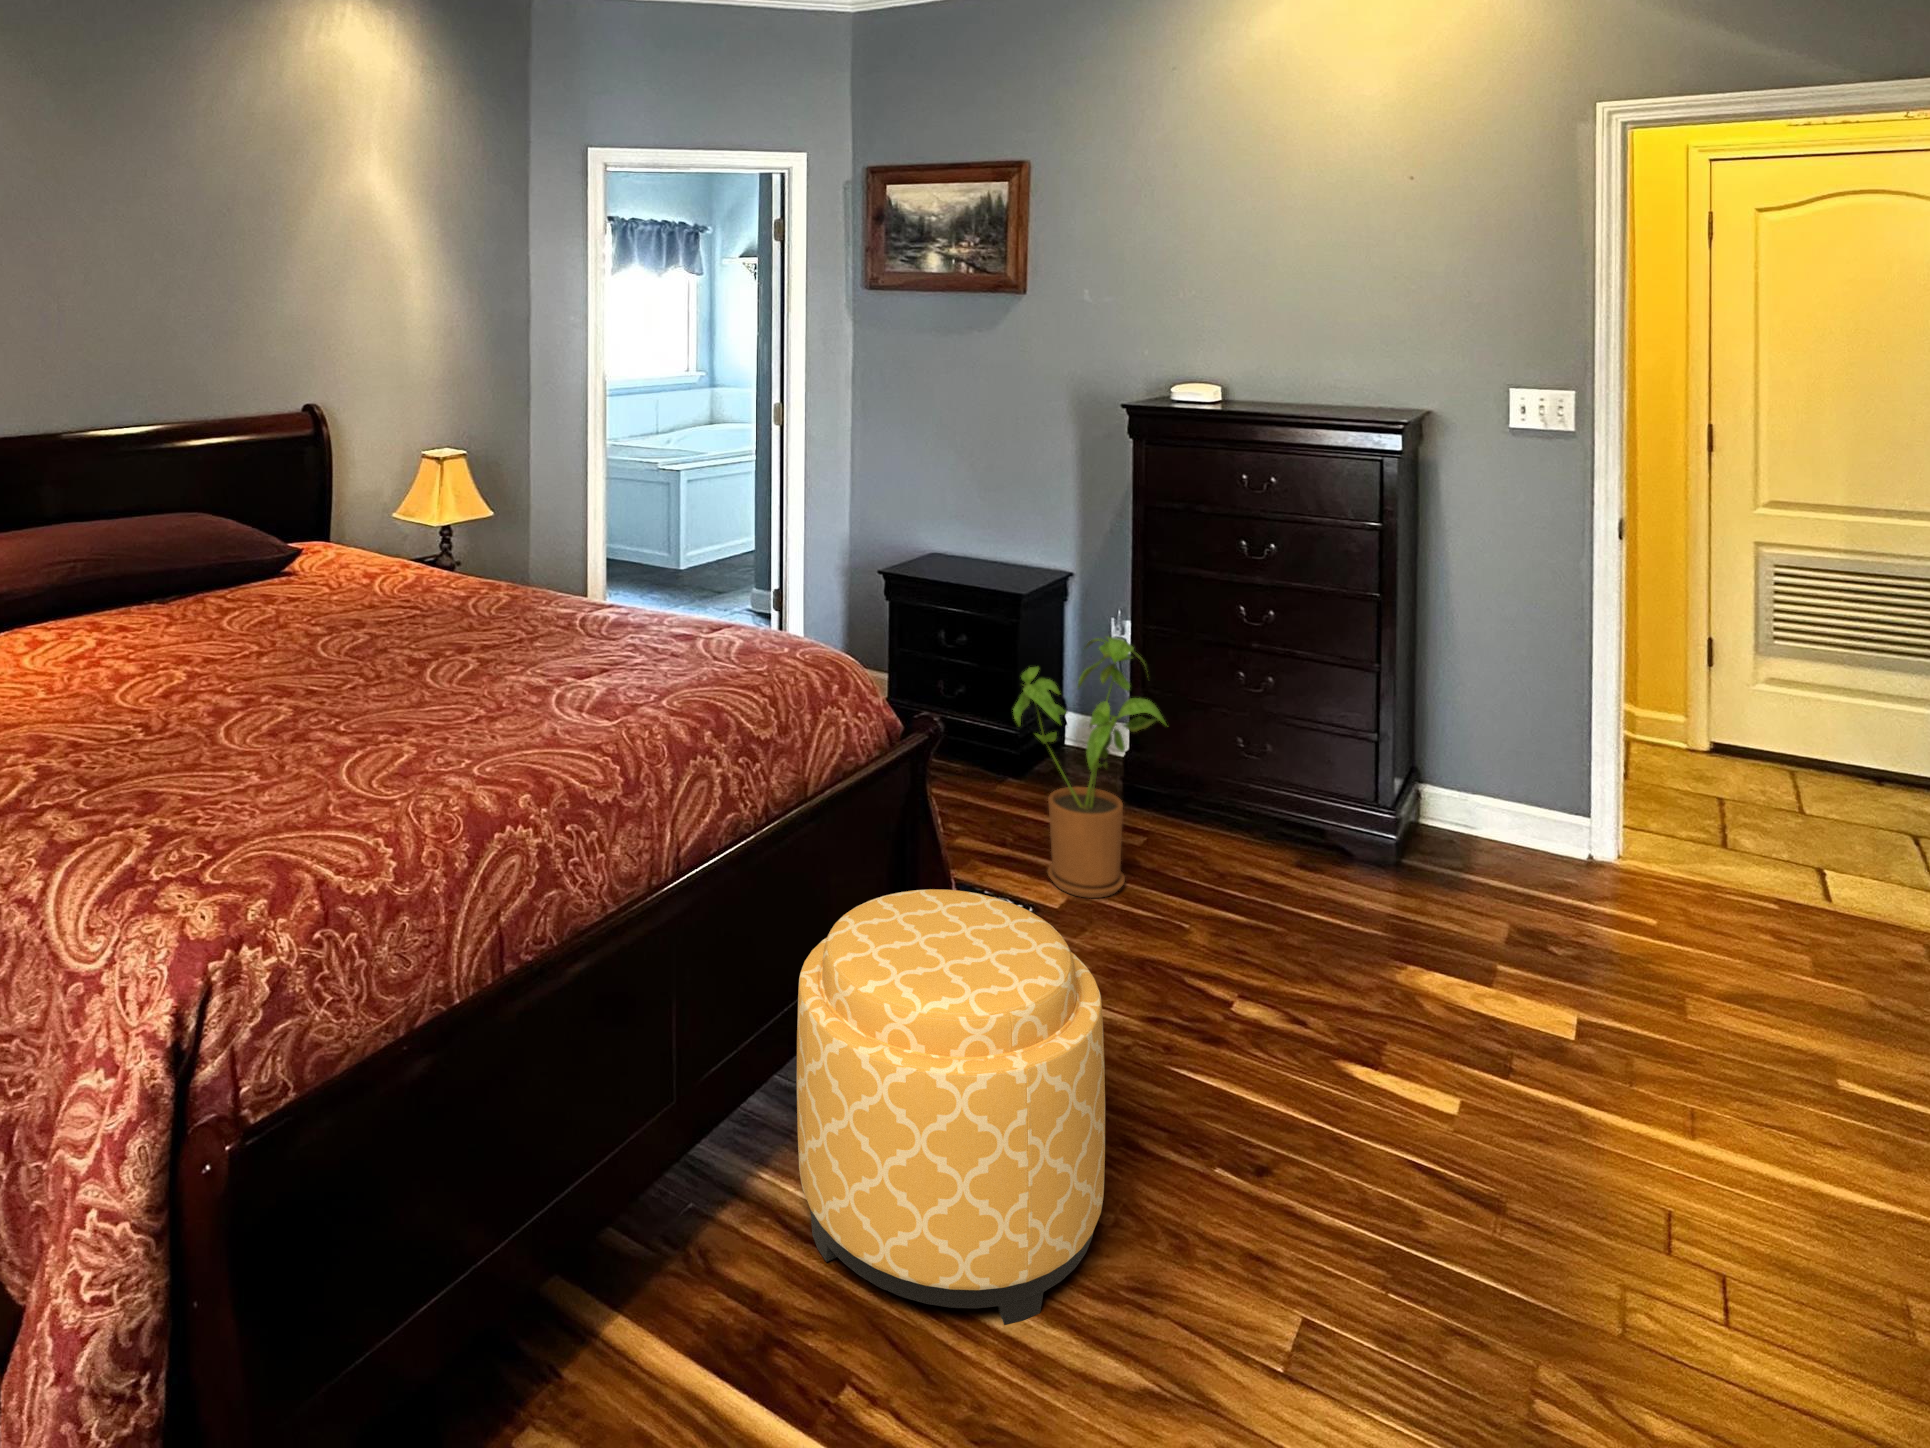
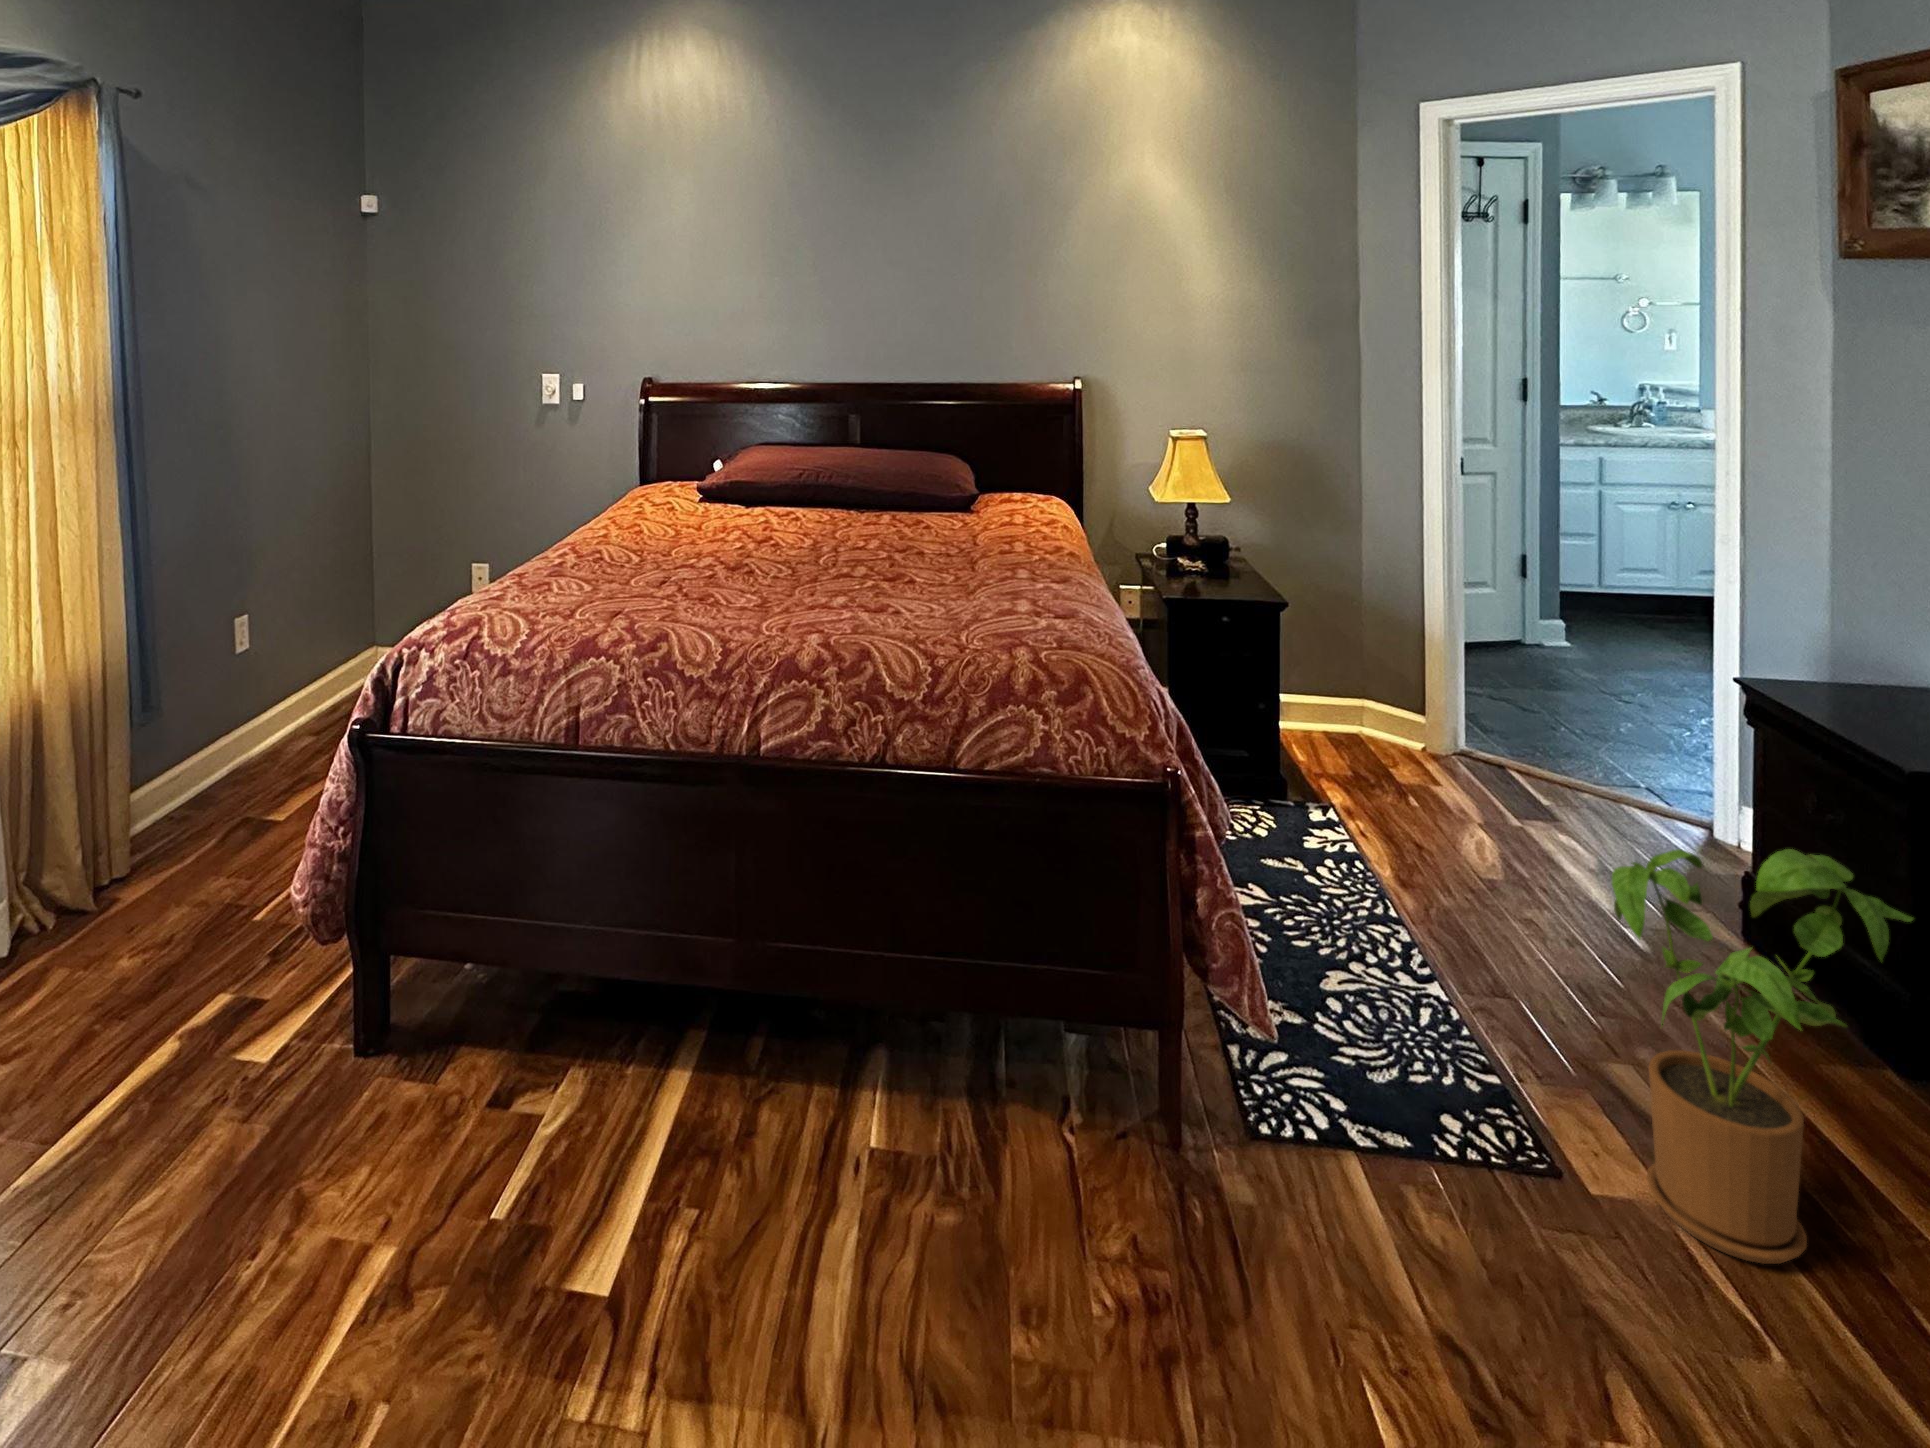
ottoman: present [797,889,1105,1324] -> none [793,898,1108,1348]

